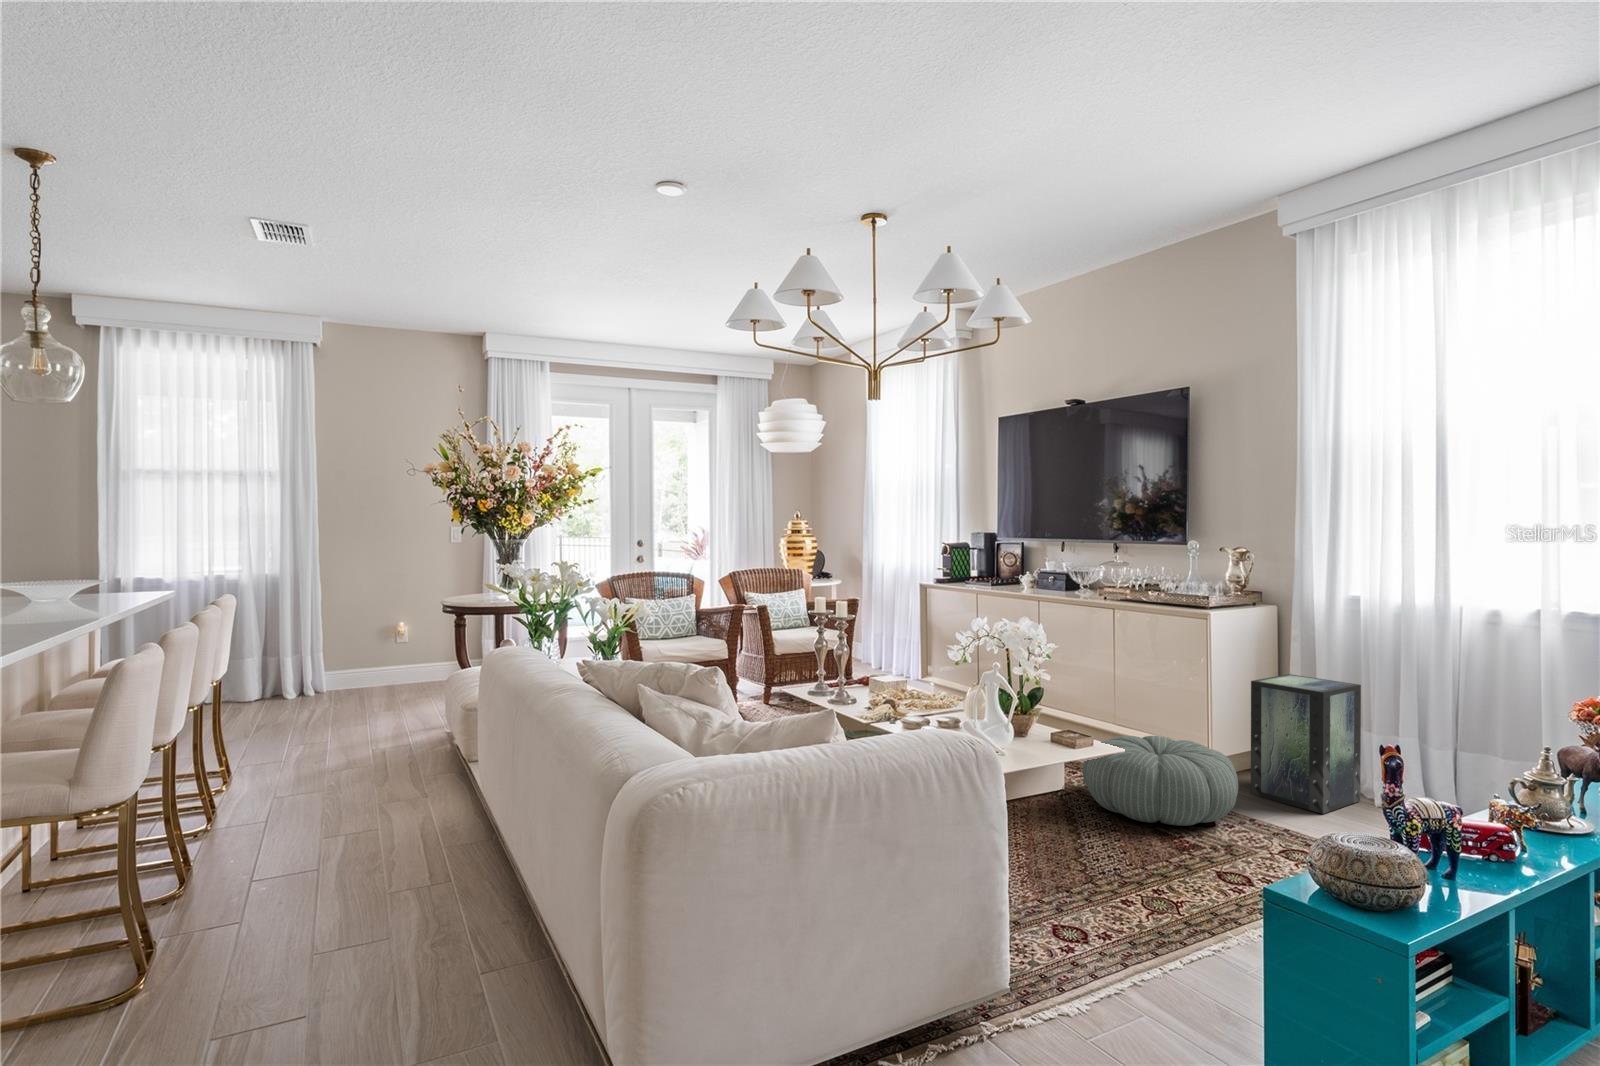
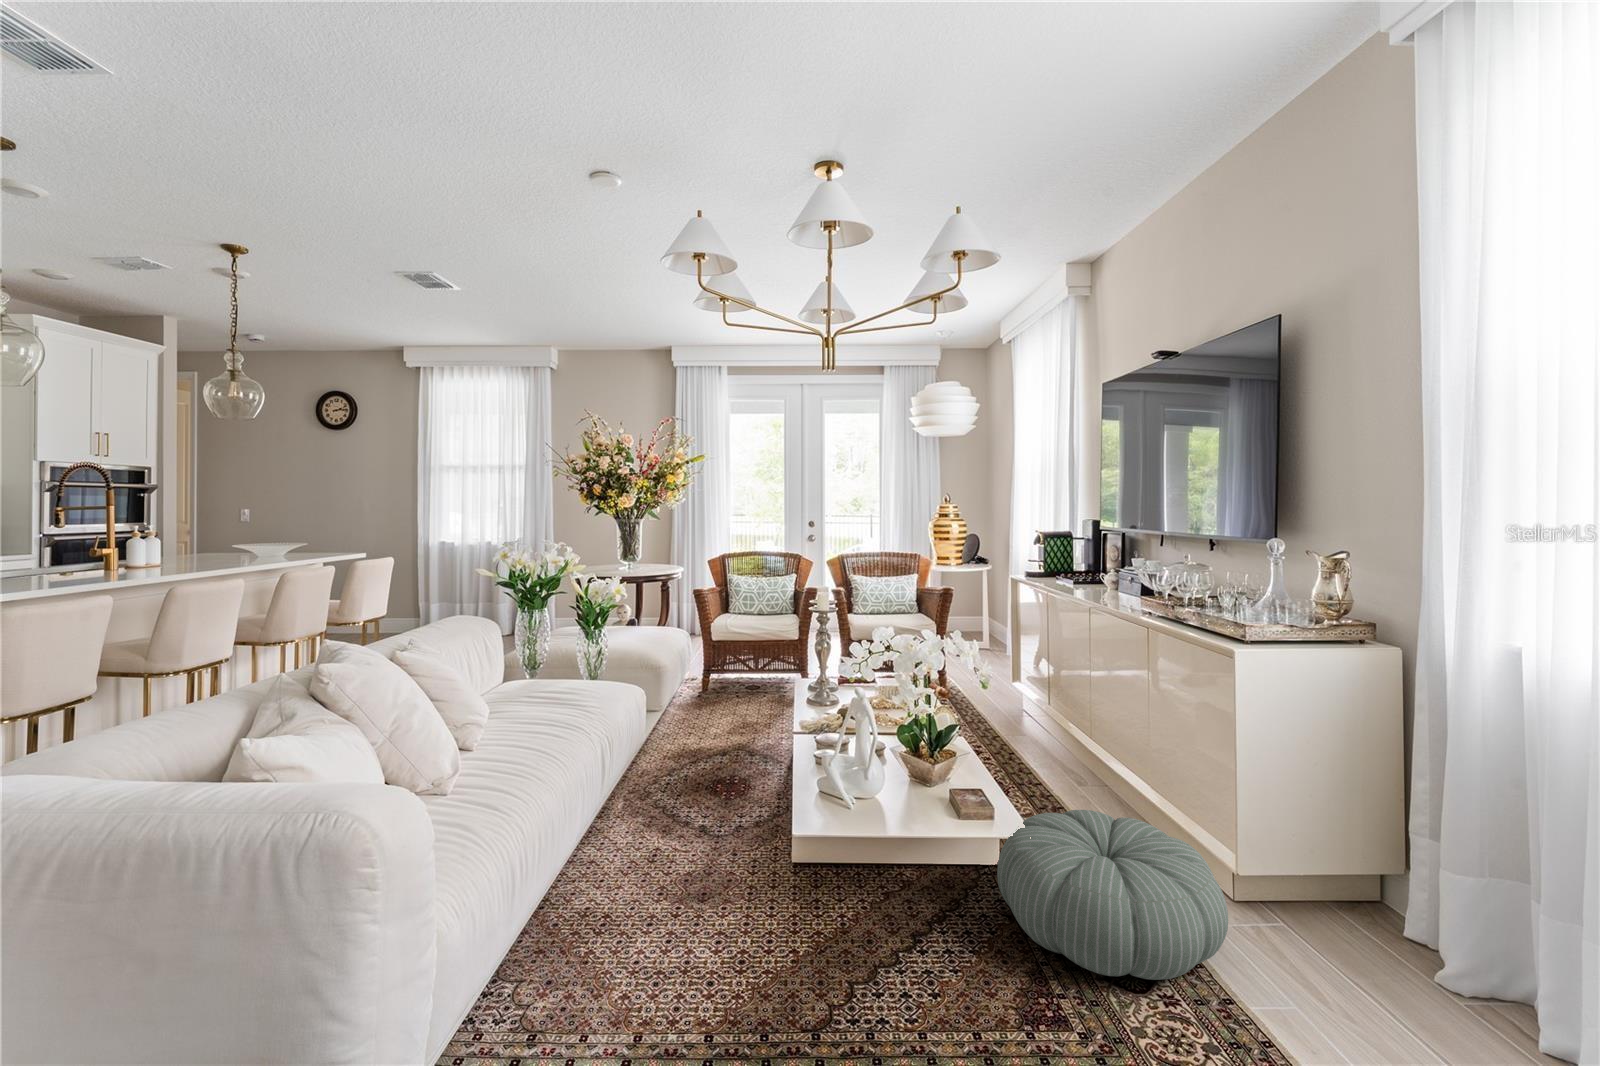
storage box: present [1251,674,1361,814] -> none [1297,765,1523,1021]

